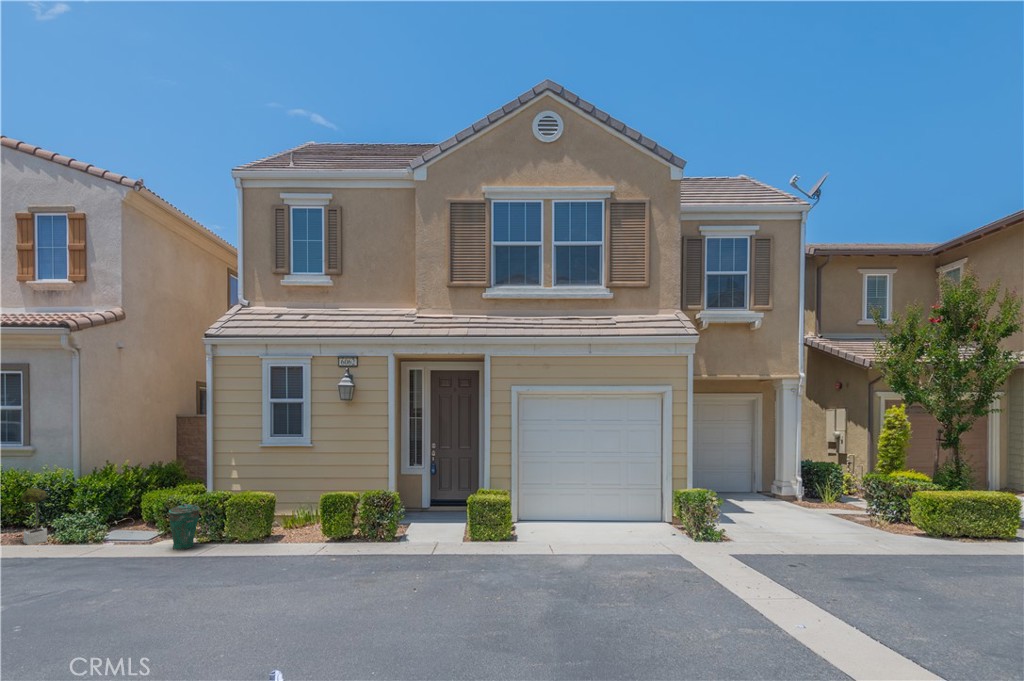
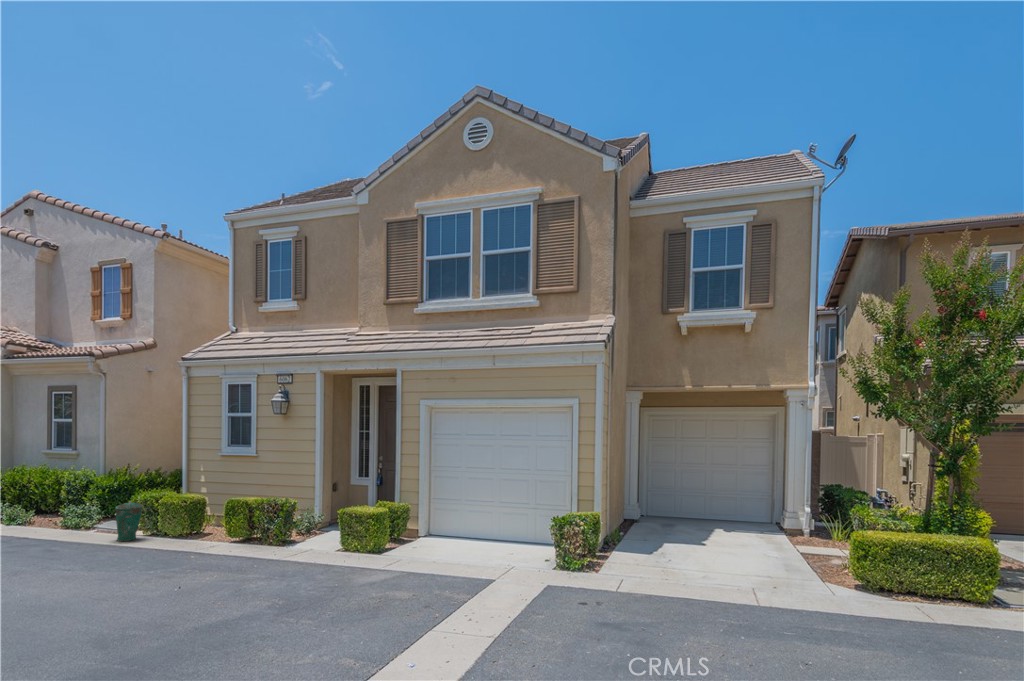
potted tree: present [21,488,50,545] -> none [38,482,61,529]

